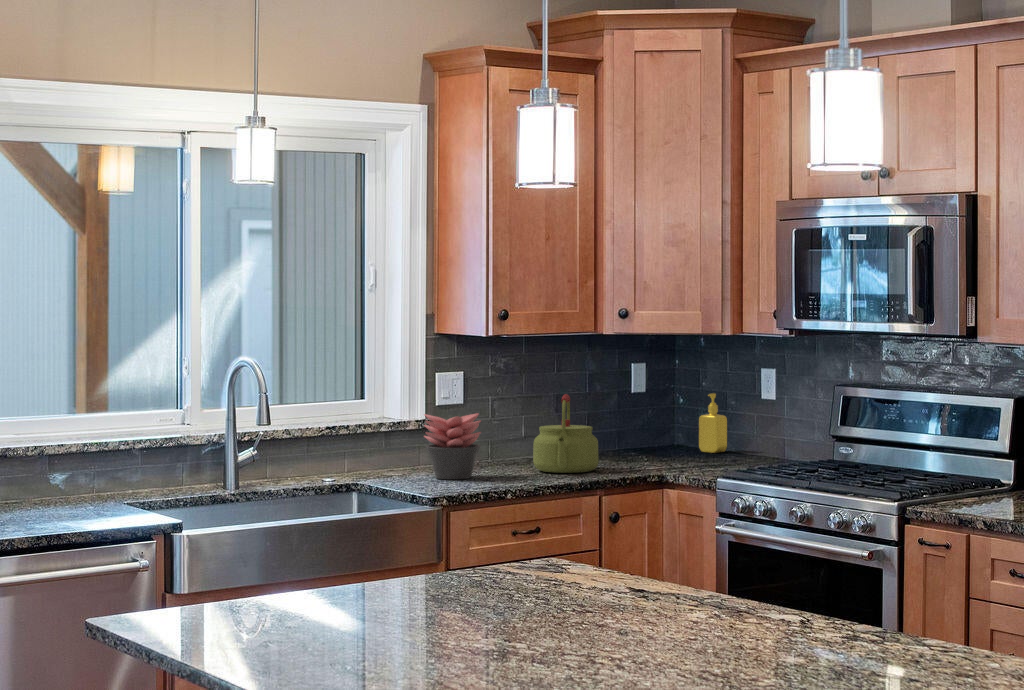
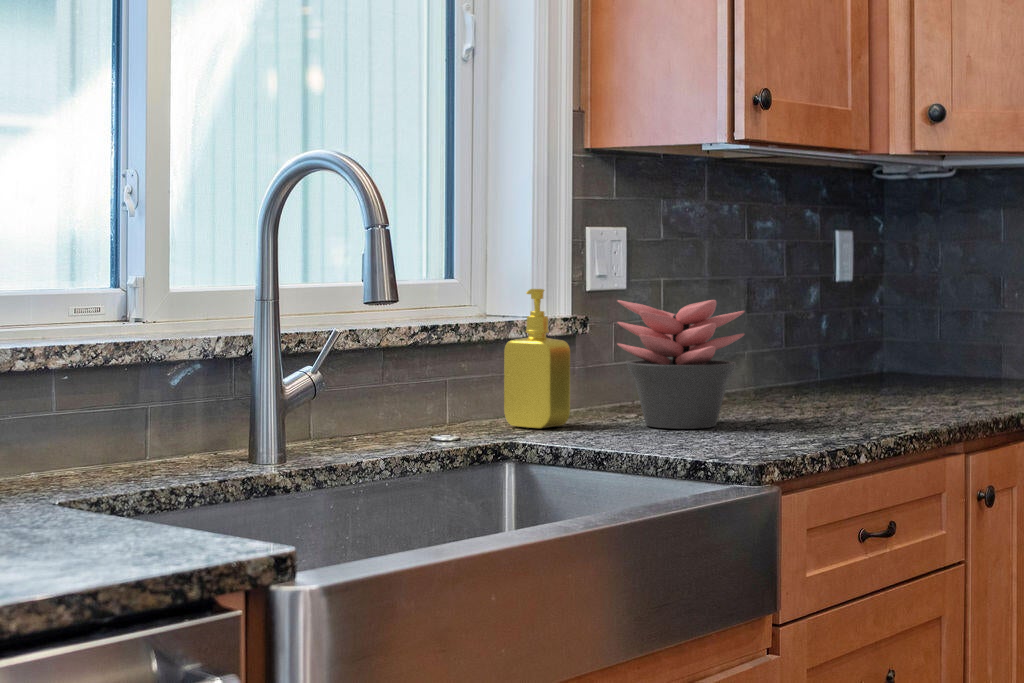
soap dispenser: present [699,393,727,453] -> present [504,289,570,428]
kettle: present [533,394,599,473] -> none [786,267,911,413]

